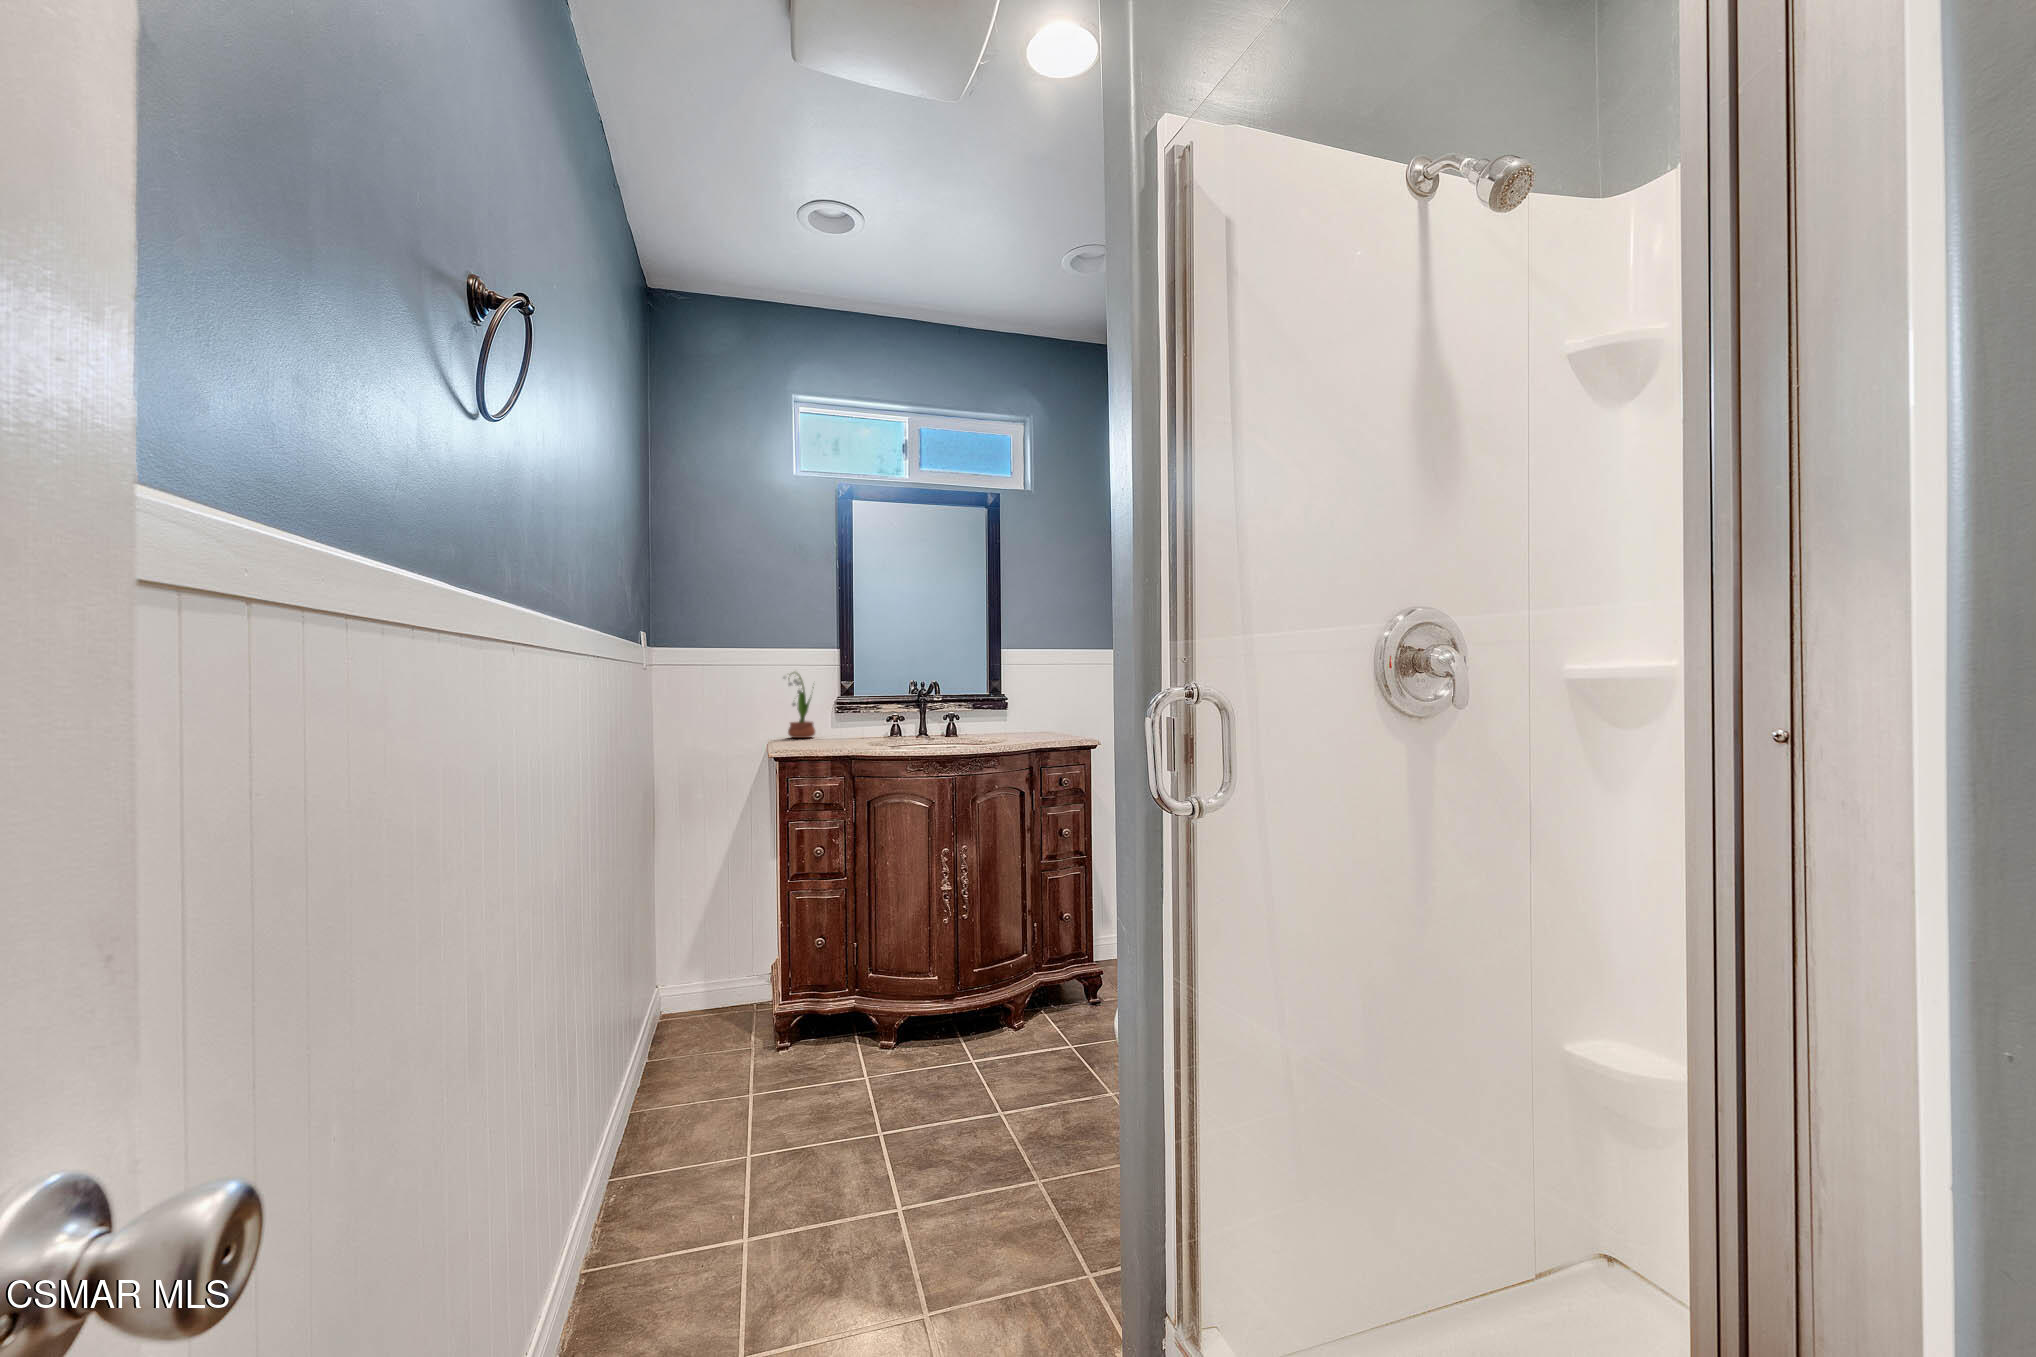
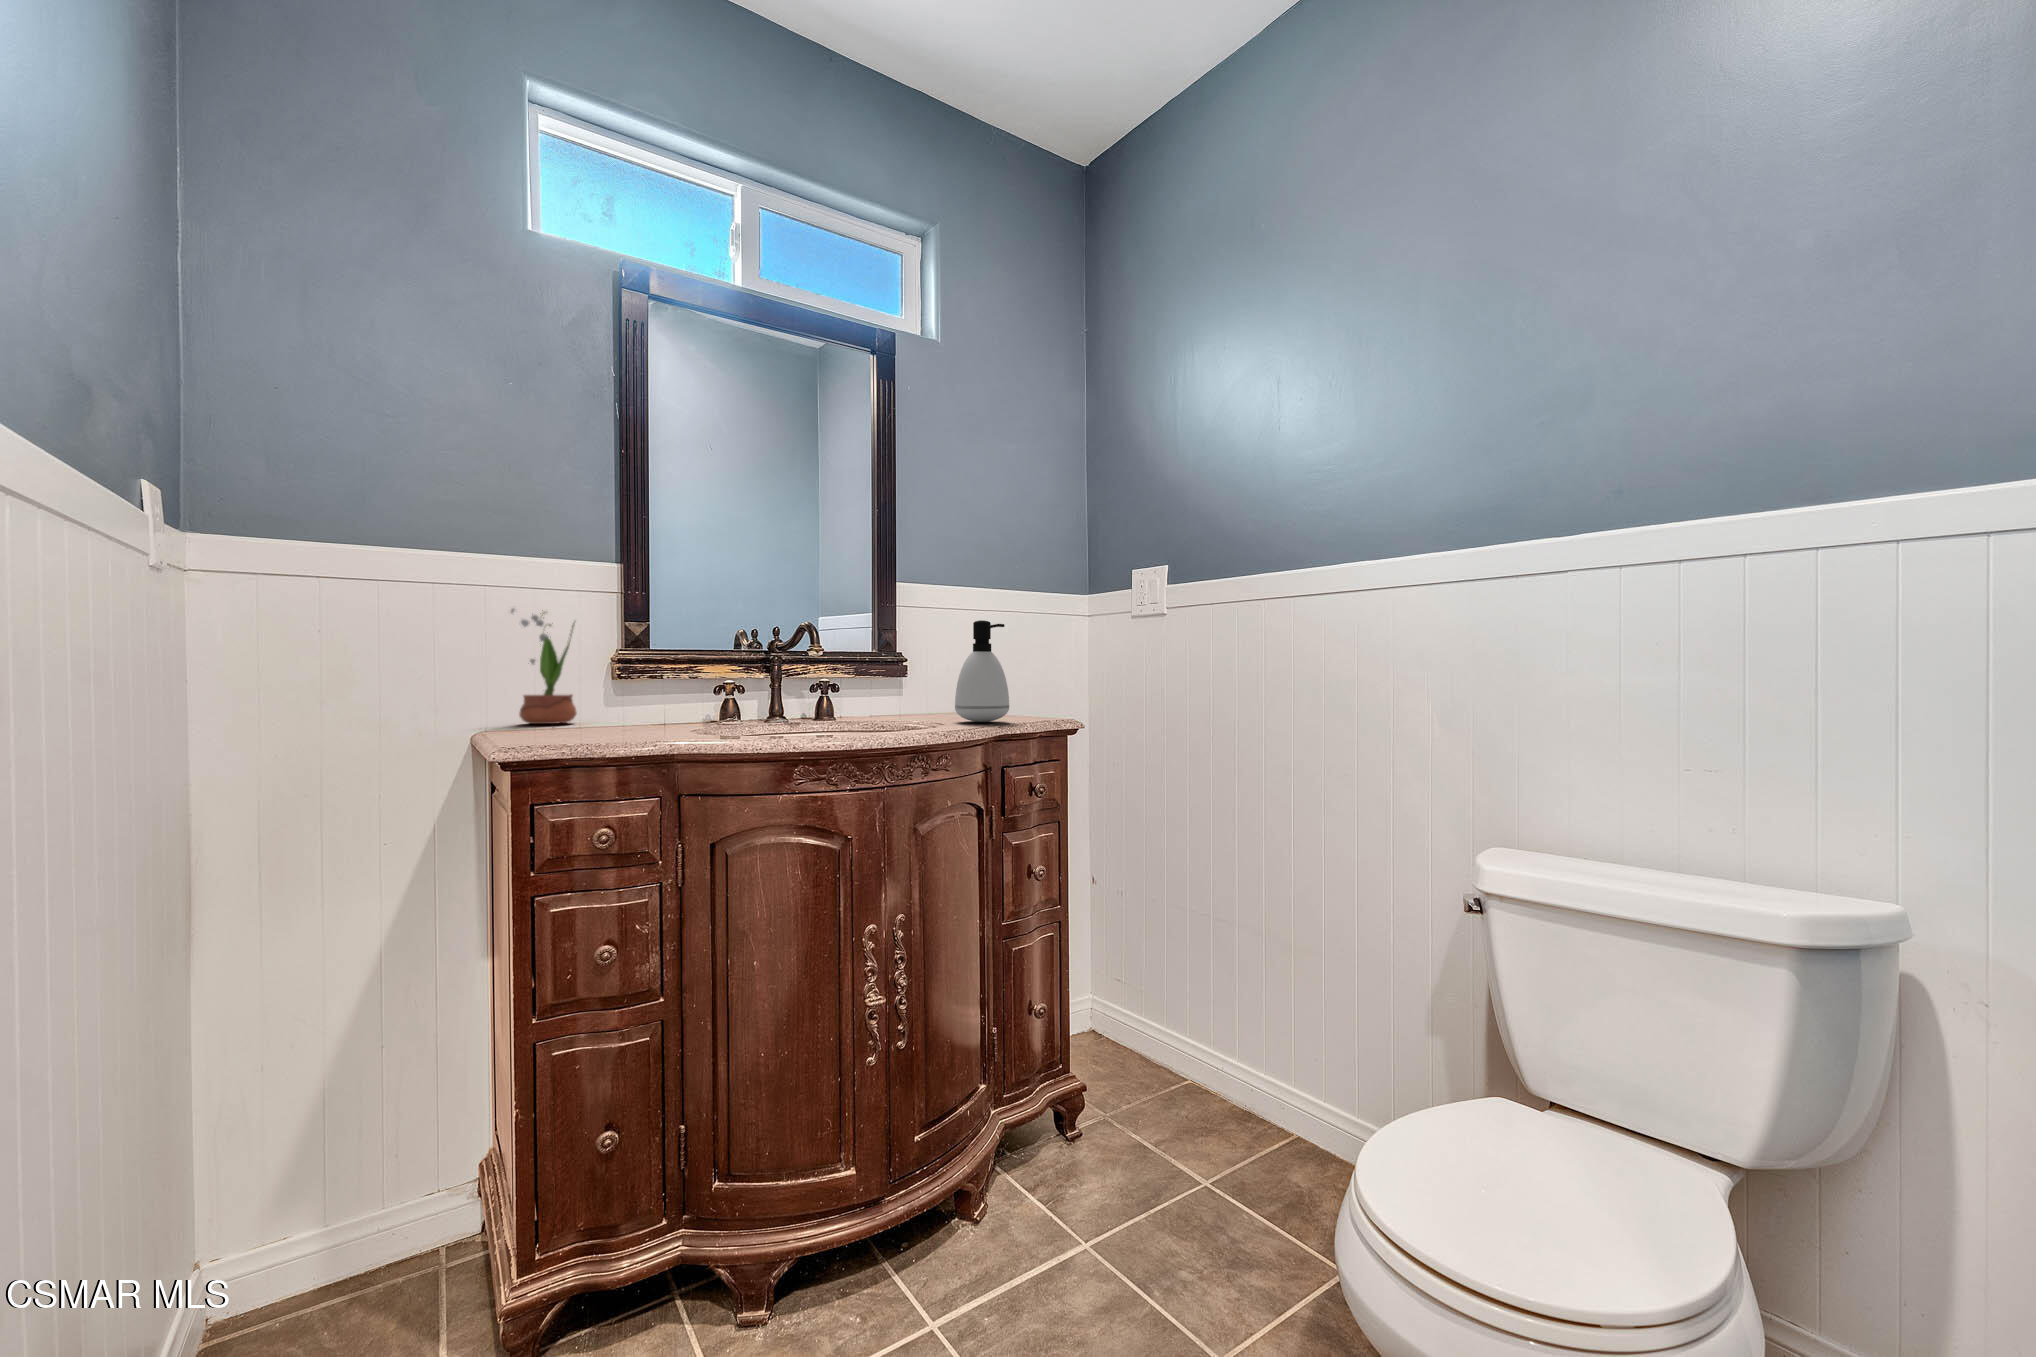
soap dispenser: none [1019,679,1052,741] -> present [955,620,1009,722]

